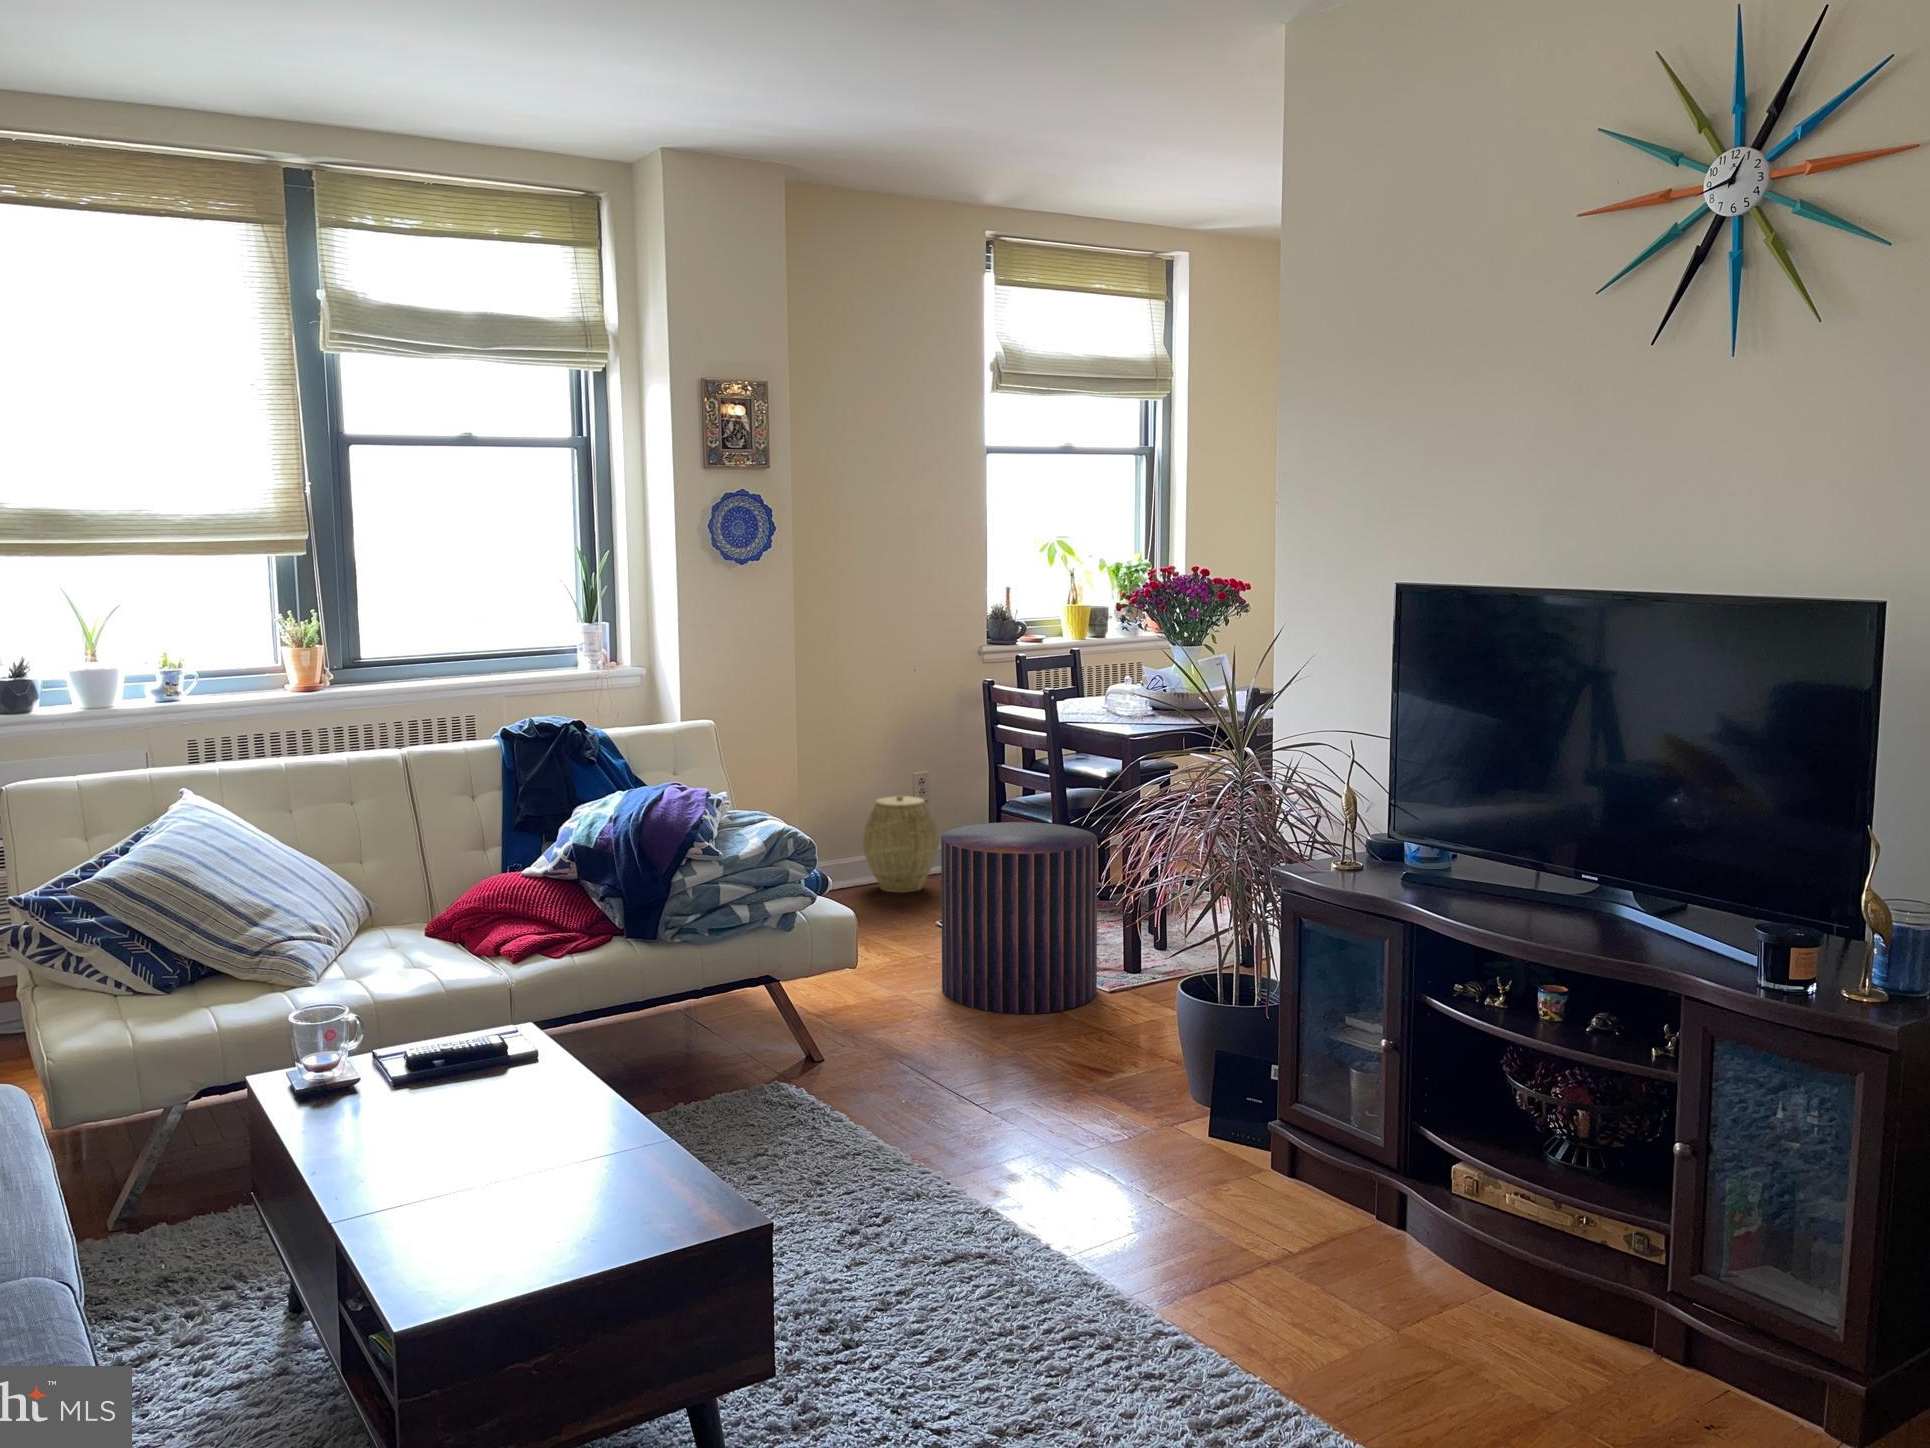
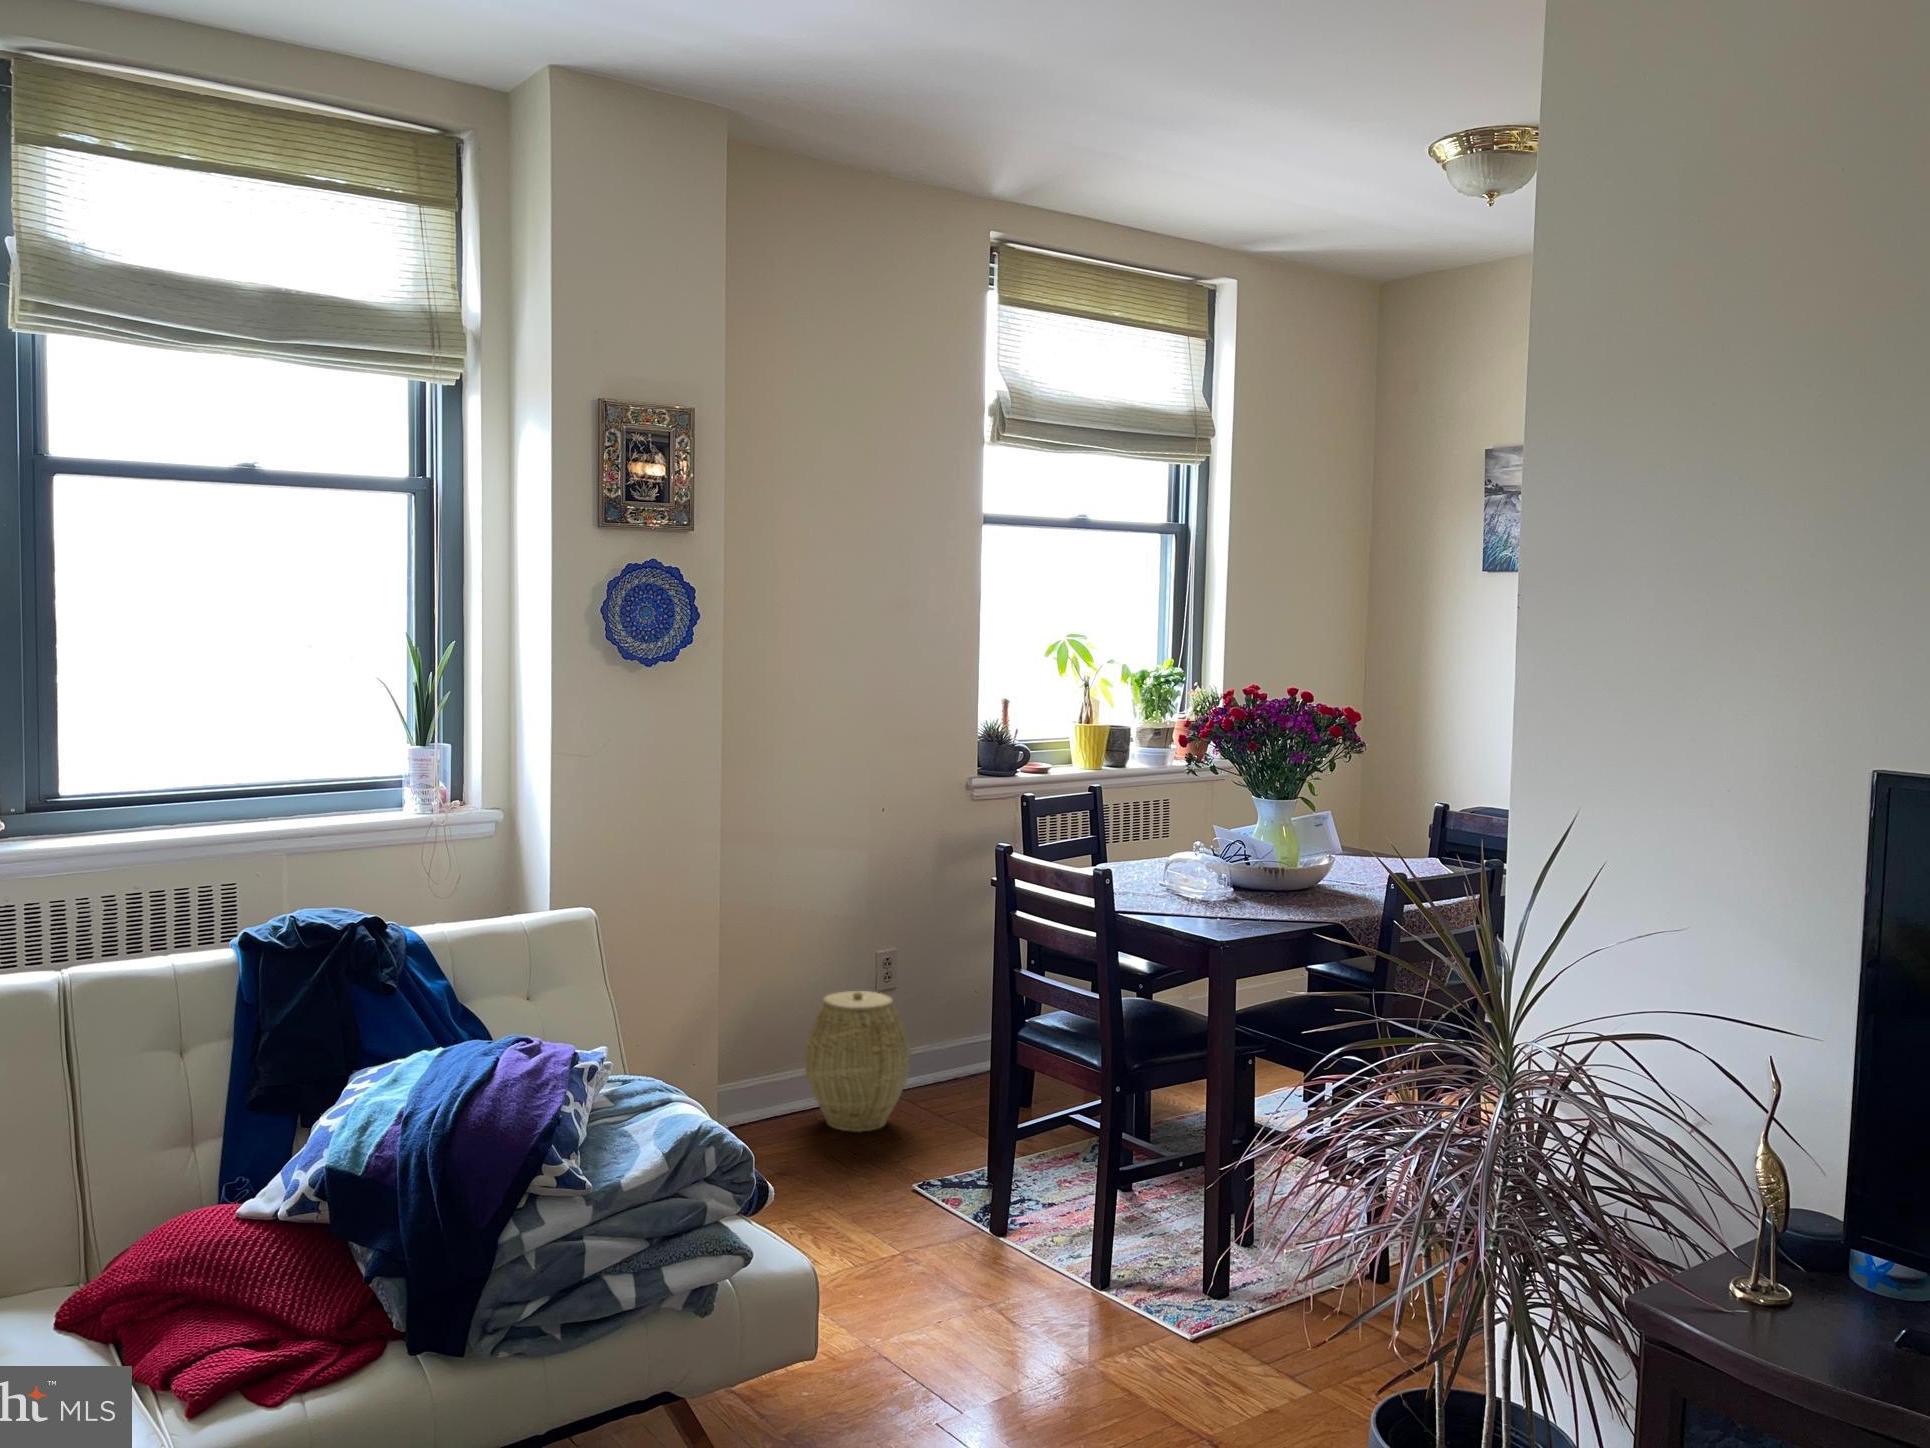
pouf: present [941,822,1097,1014] -> none [938,1066,1185,1398]

